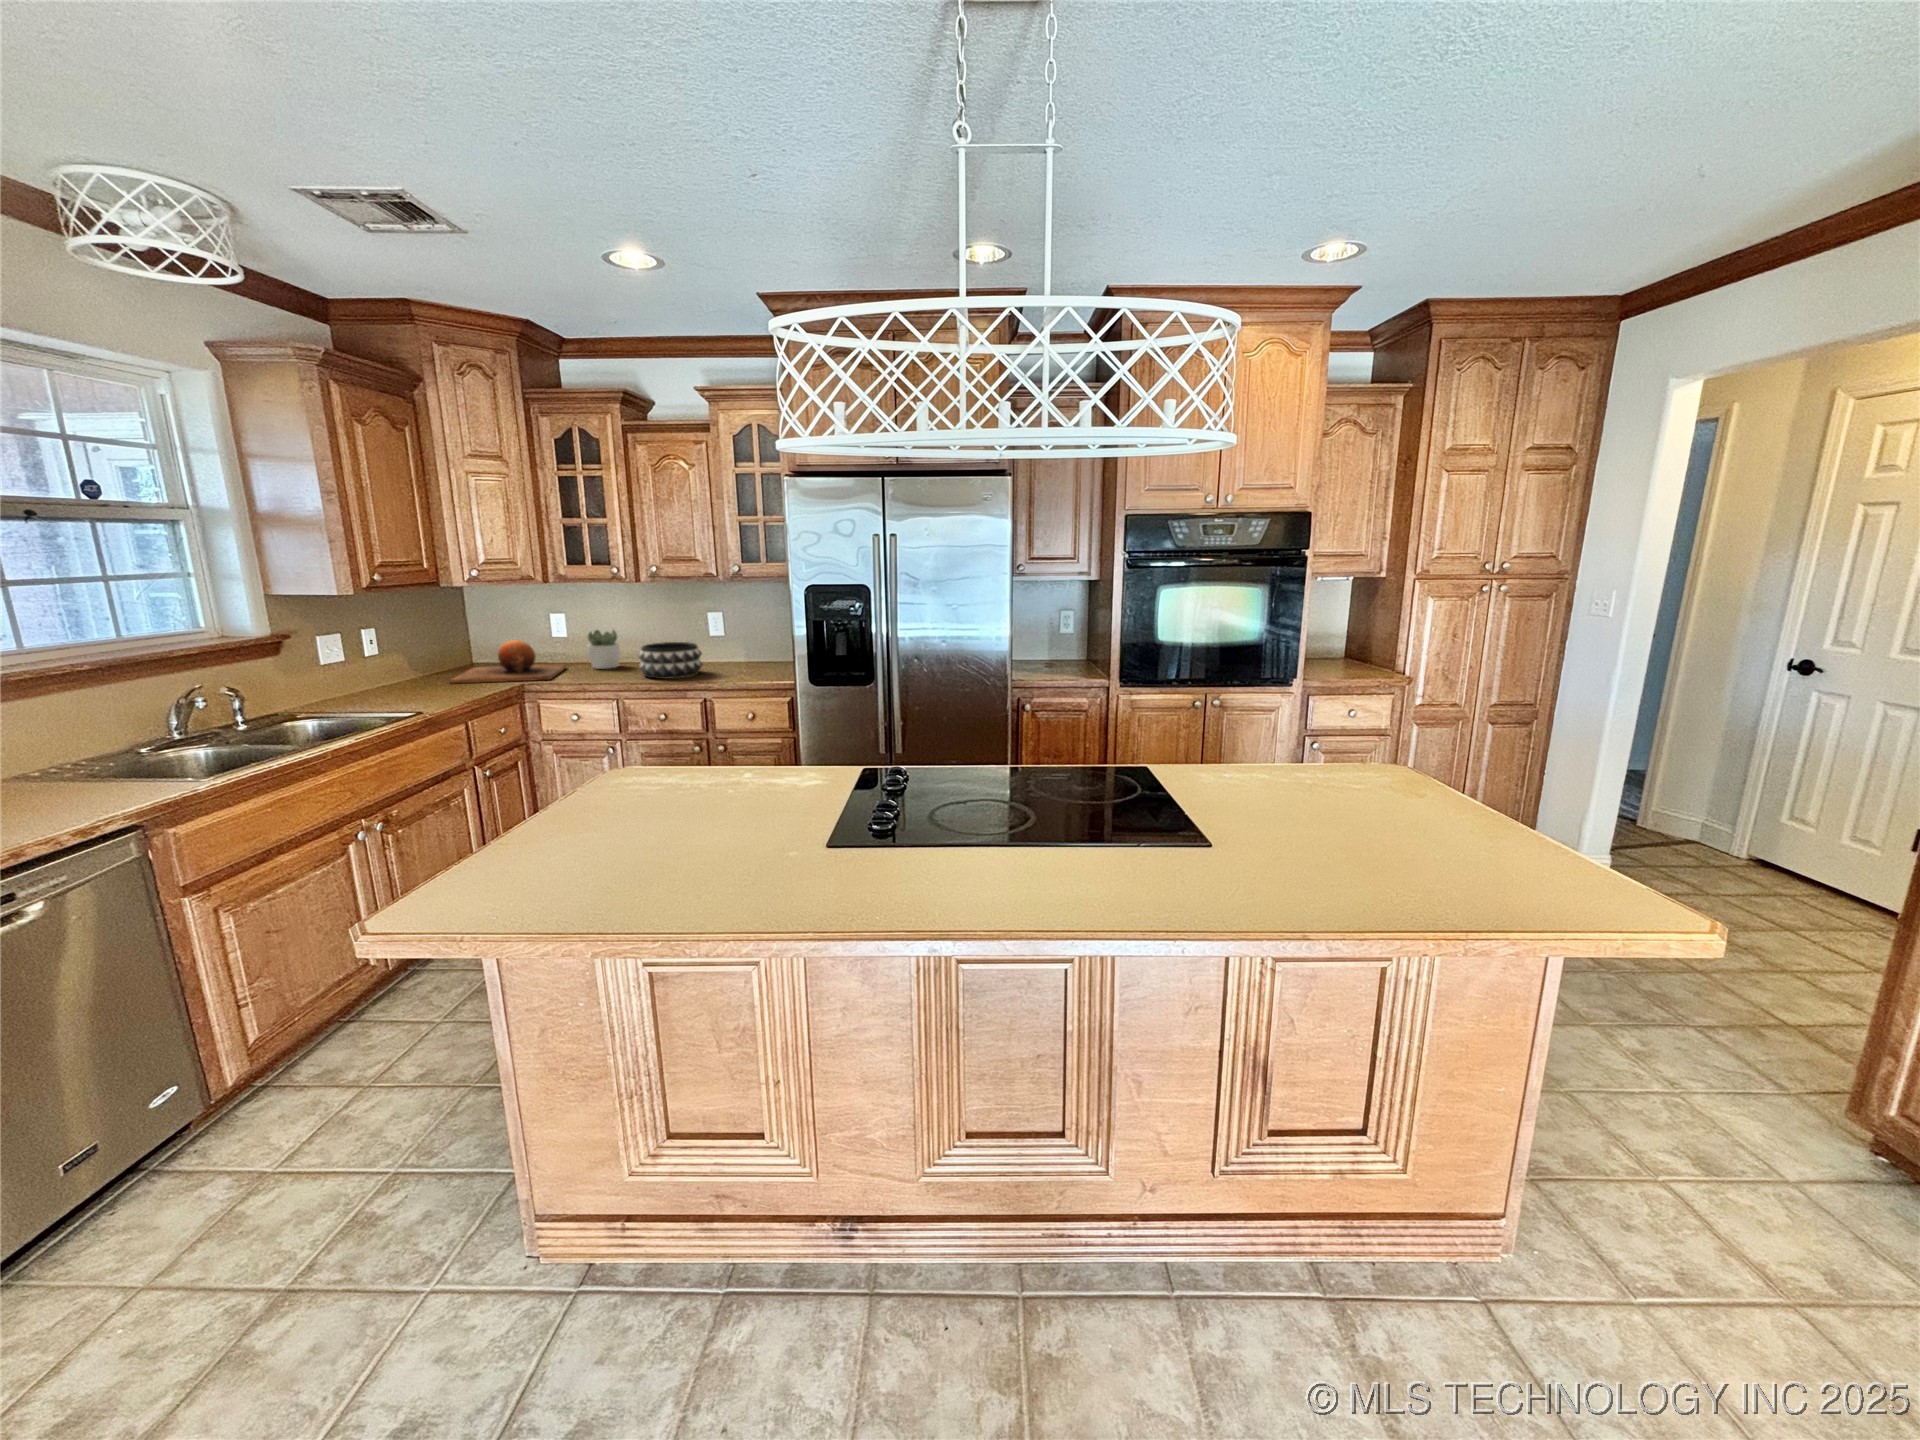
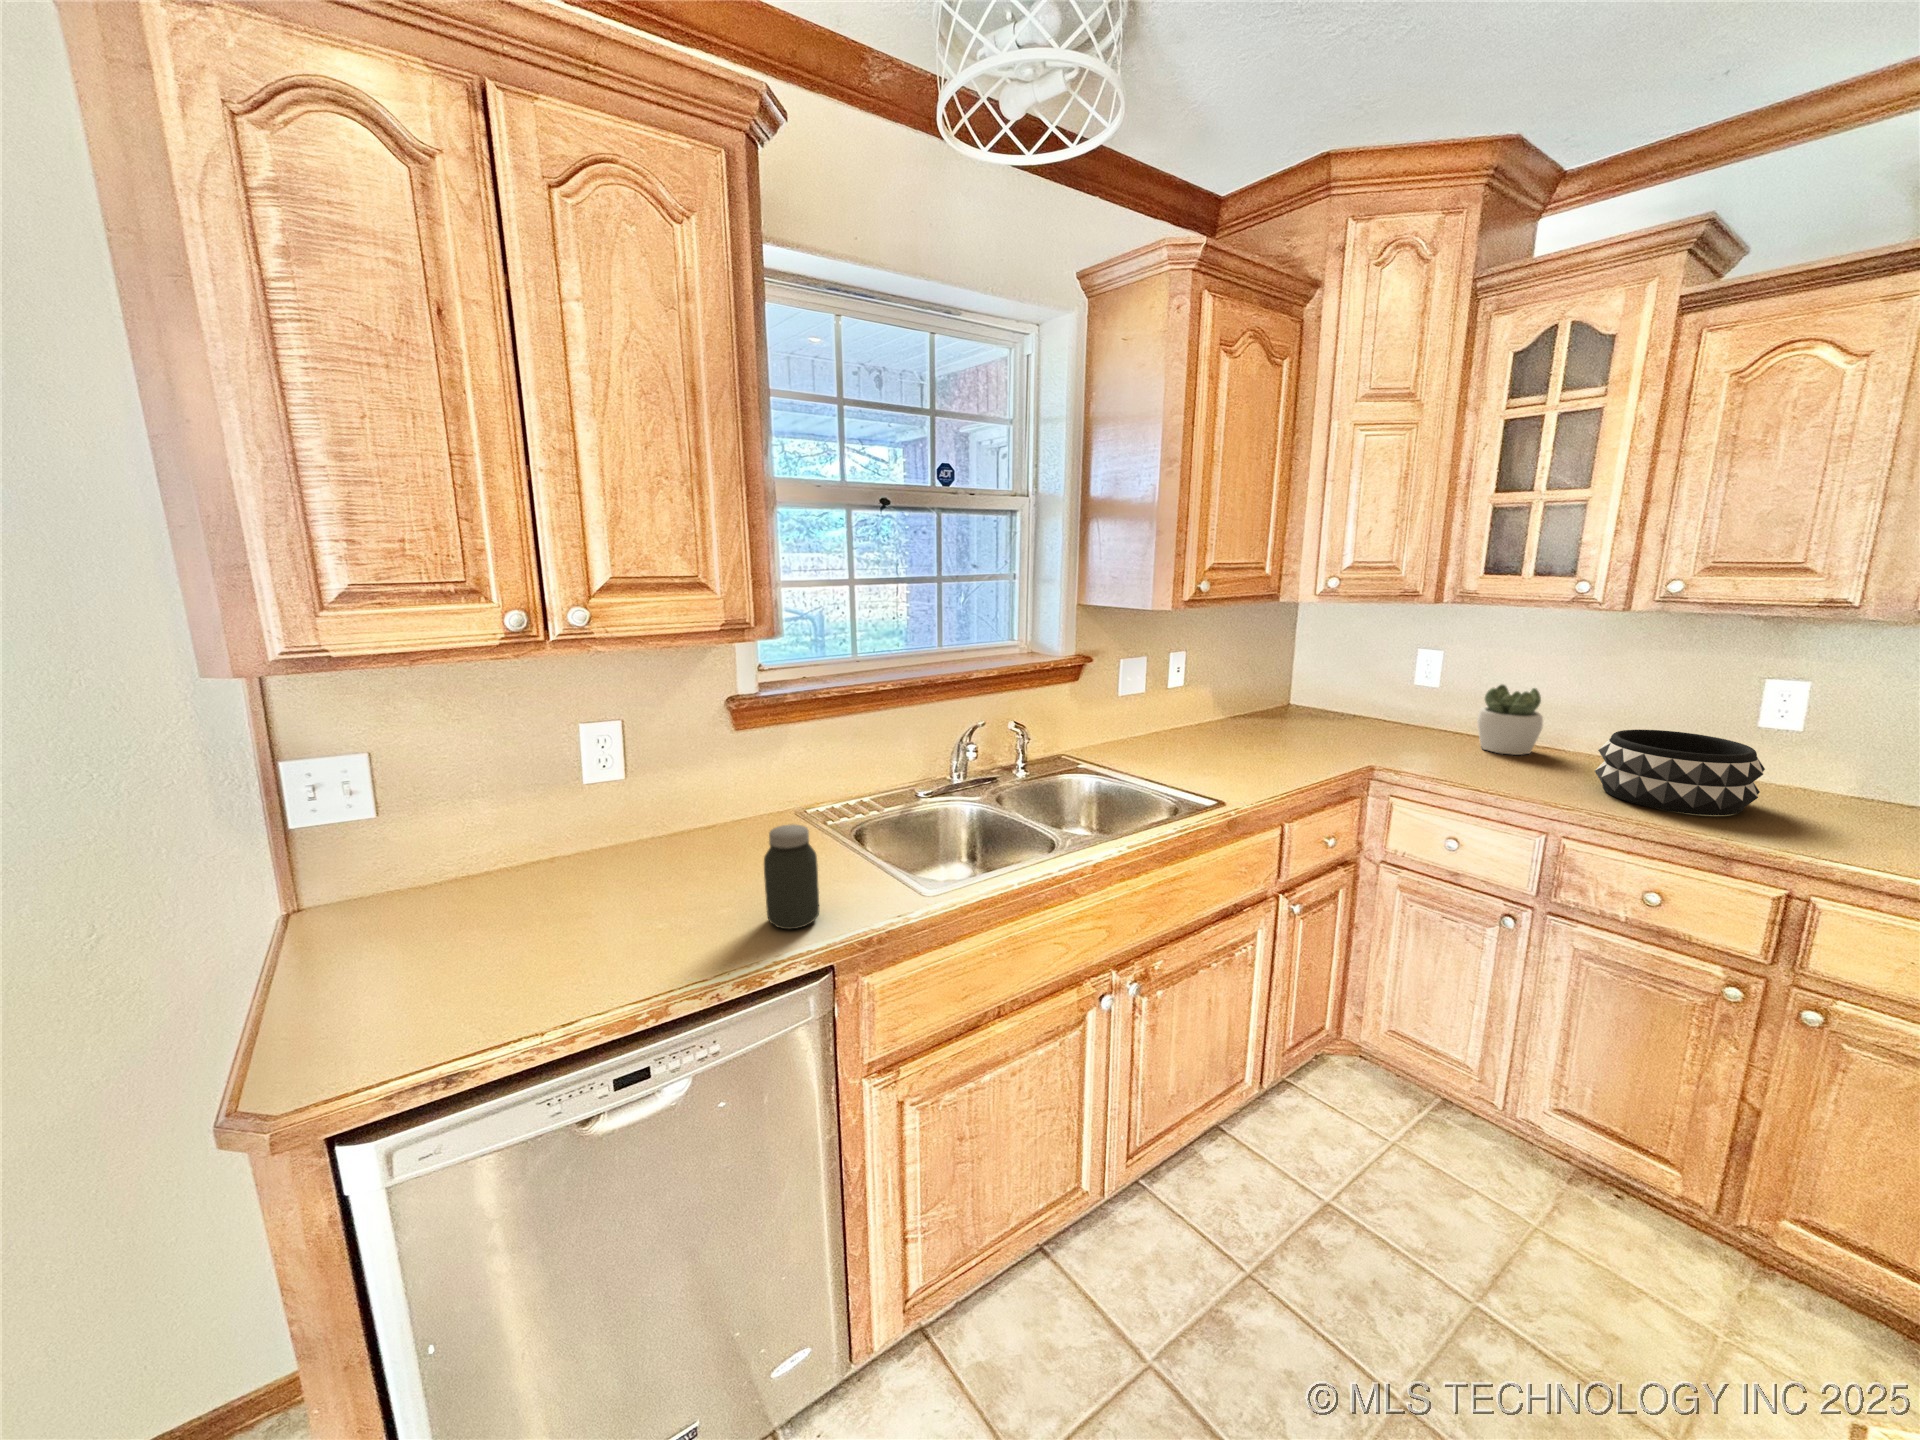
chopping board: present [449,640,567,683] -> none [1262,689,1435,765]
jar: none [60,740,120,809] -> present [764,824,819,929]

